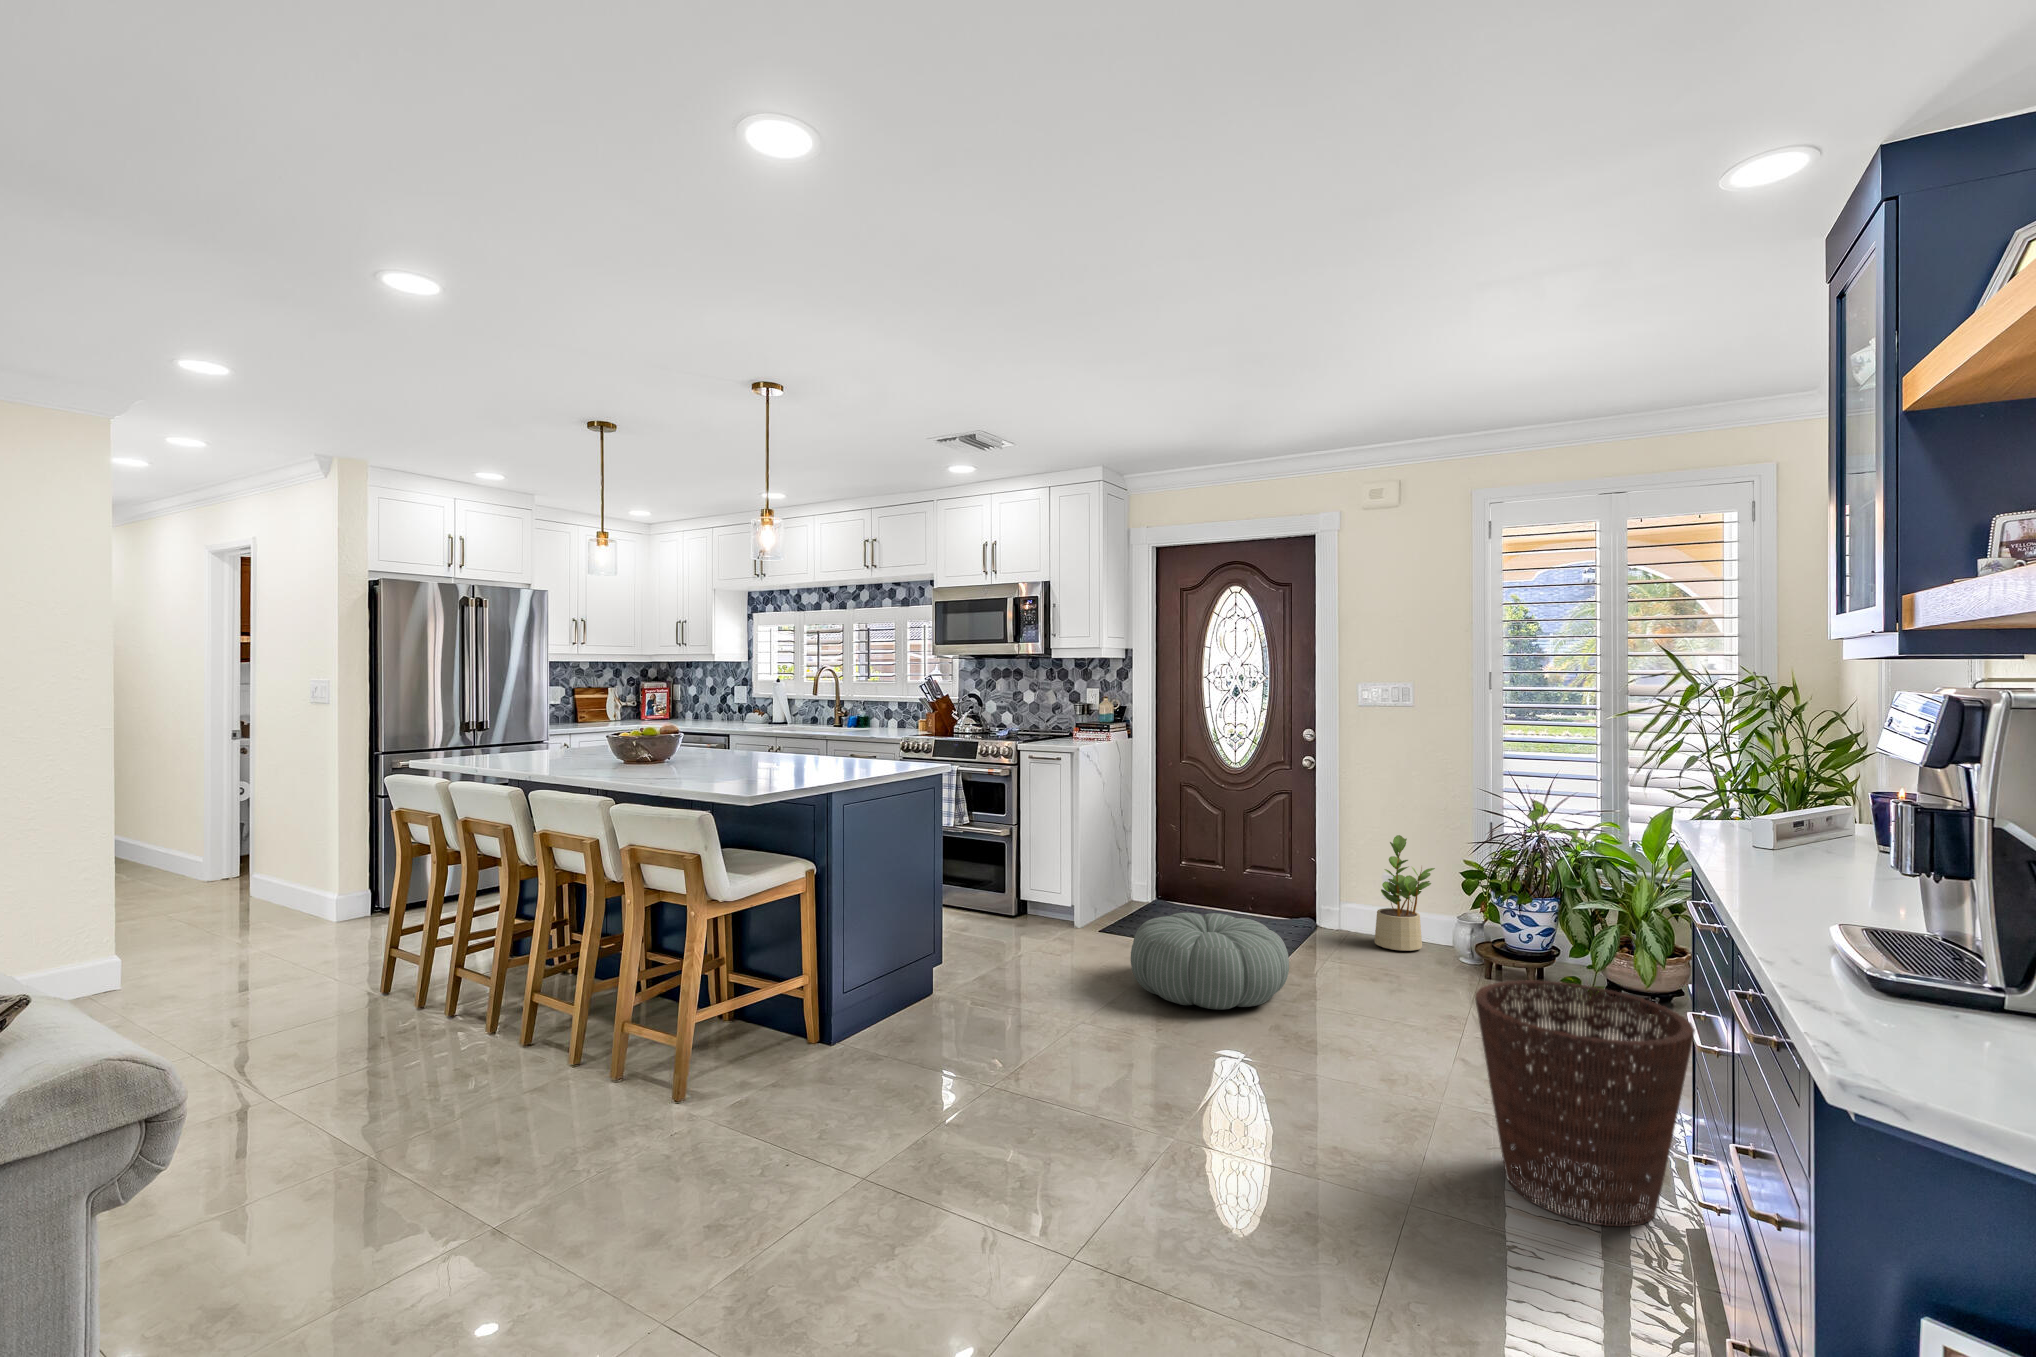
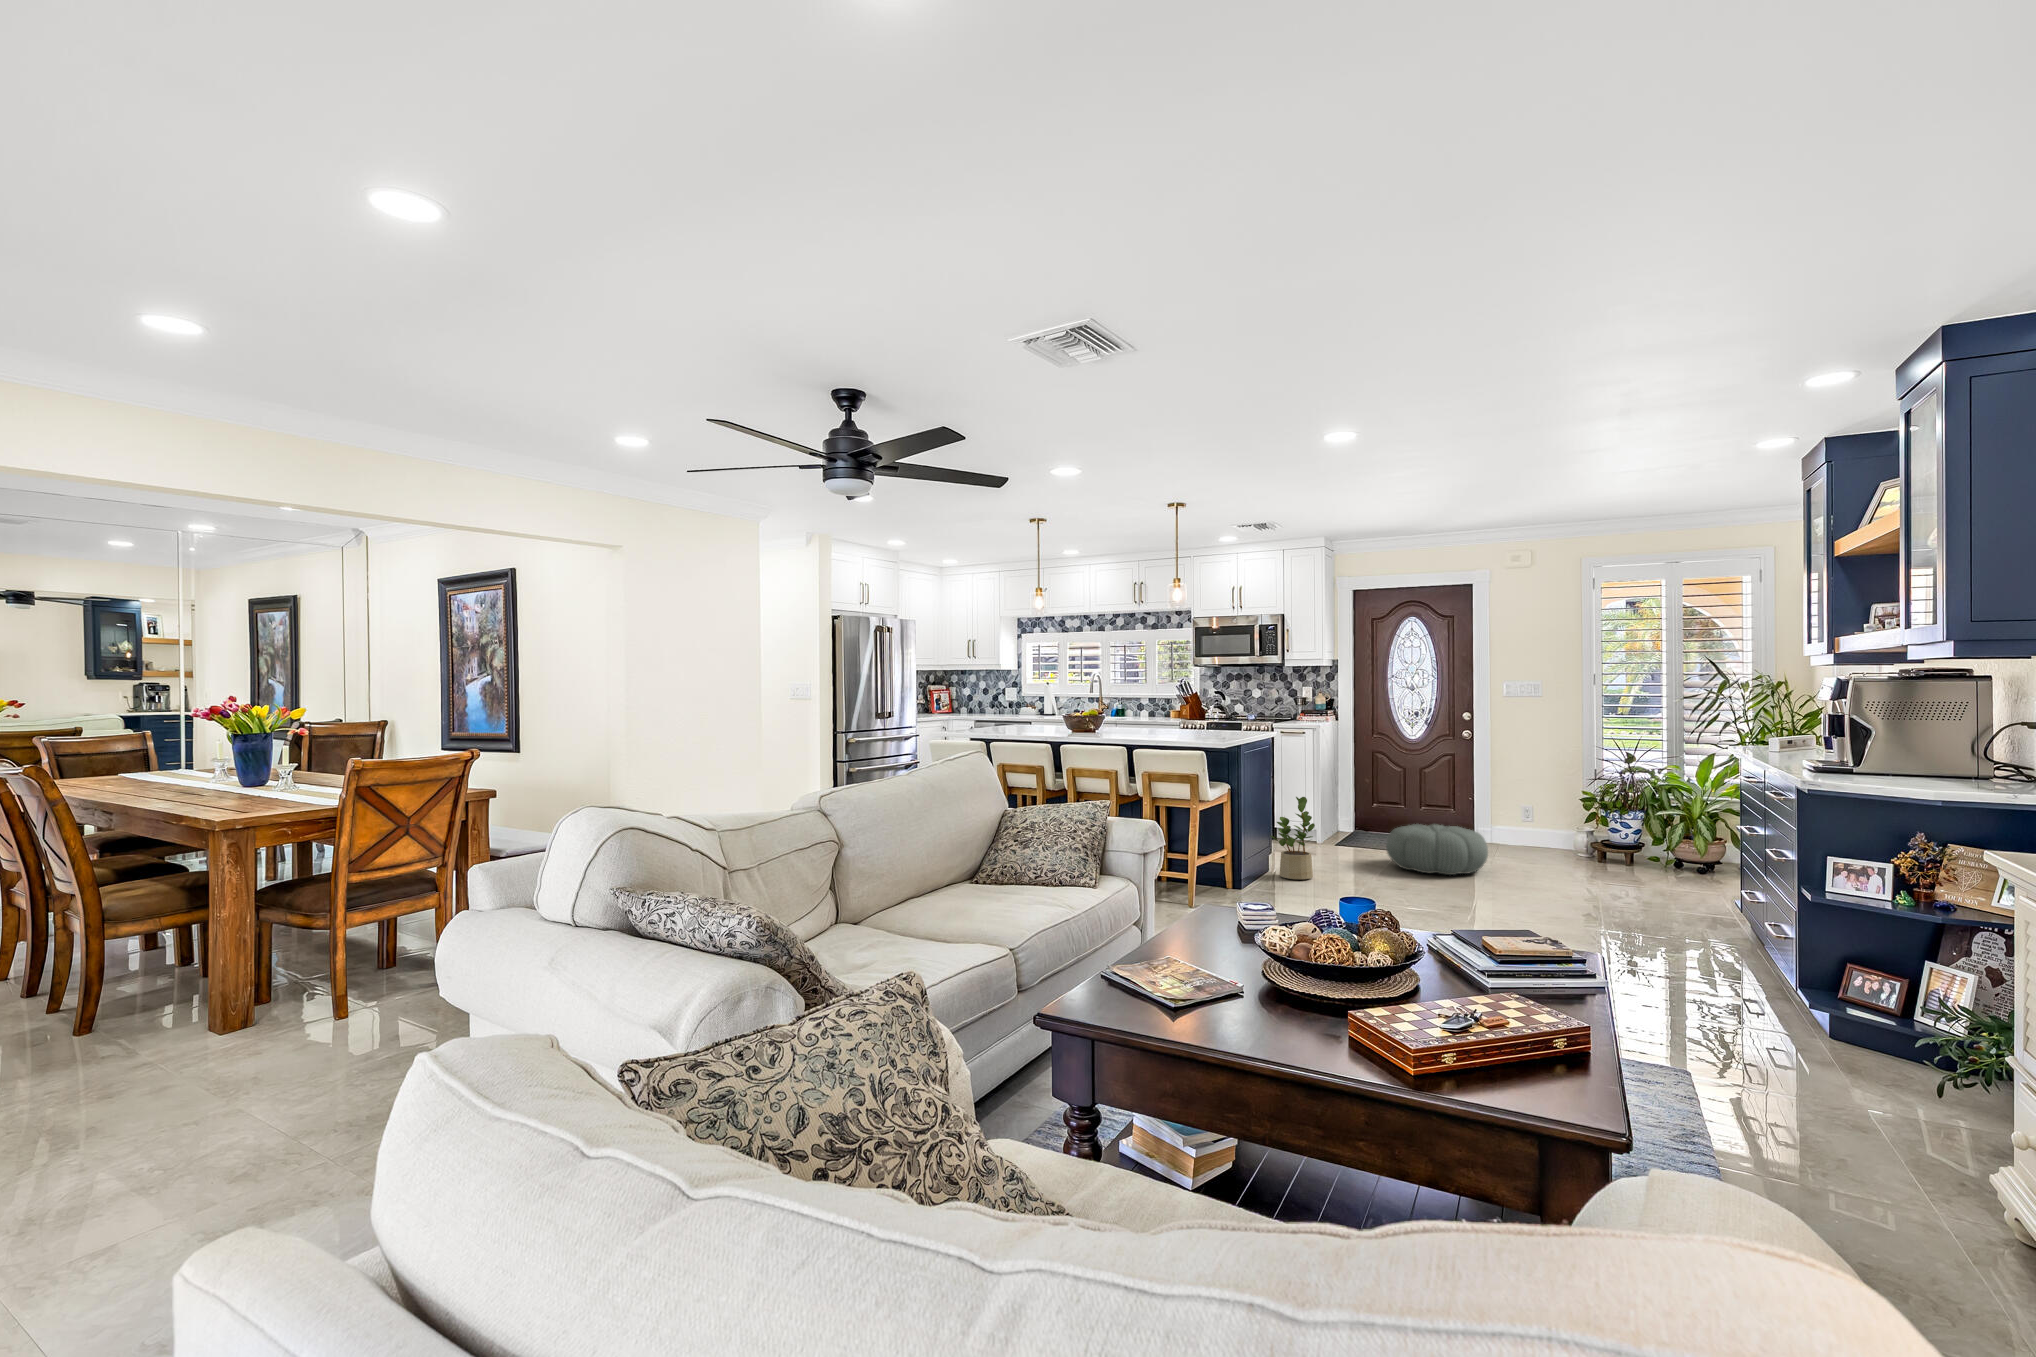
potted plant: present [1375,835,1435,951] -> present [1270,797,1315,880]
basket: present [1475,980,1695,1226] -> none [1627,832,1736,933]

